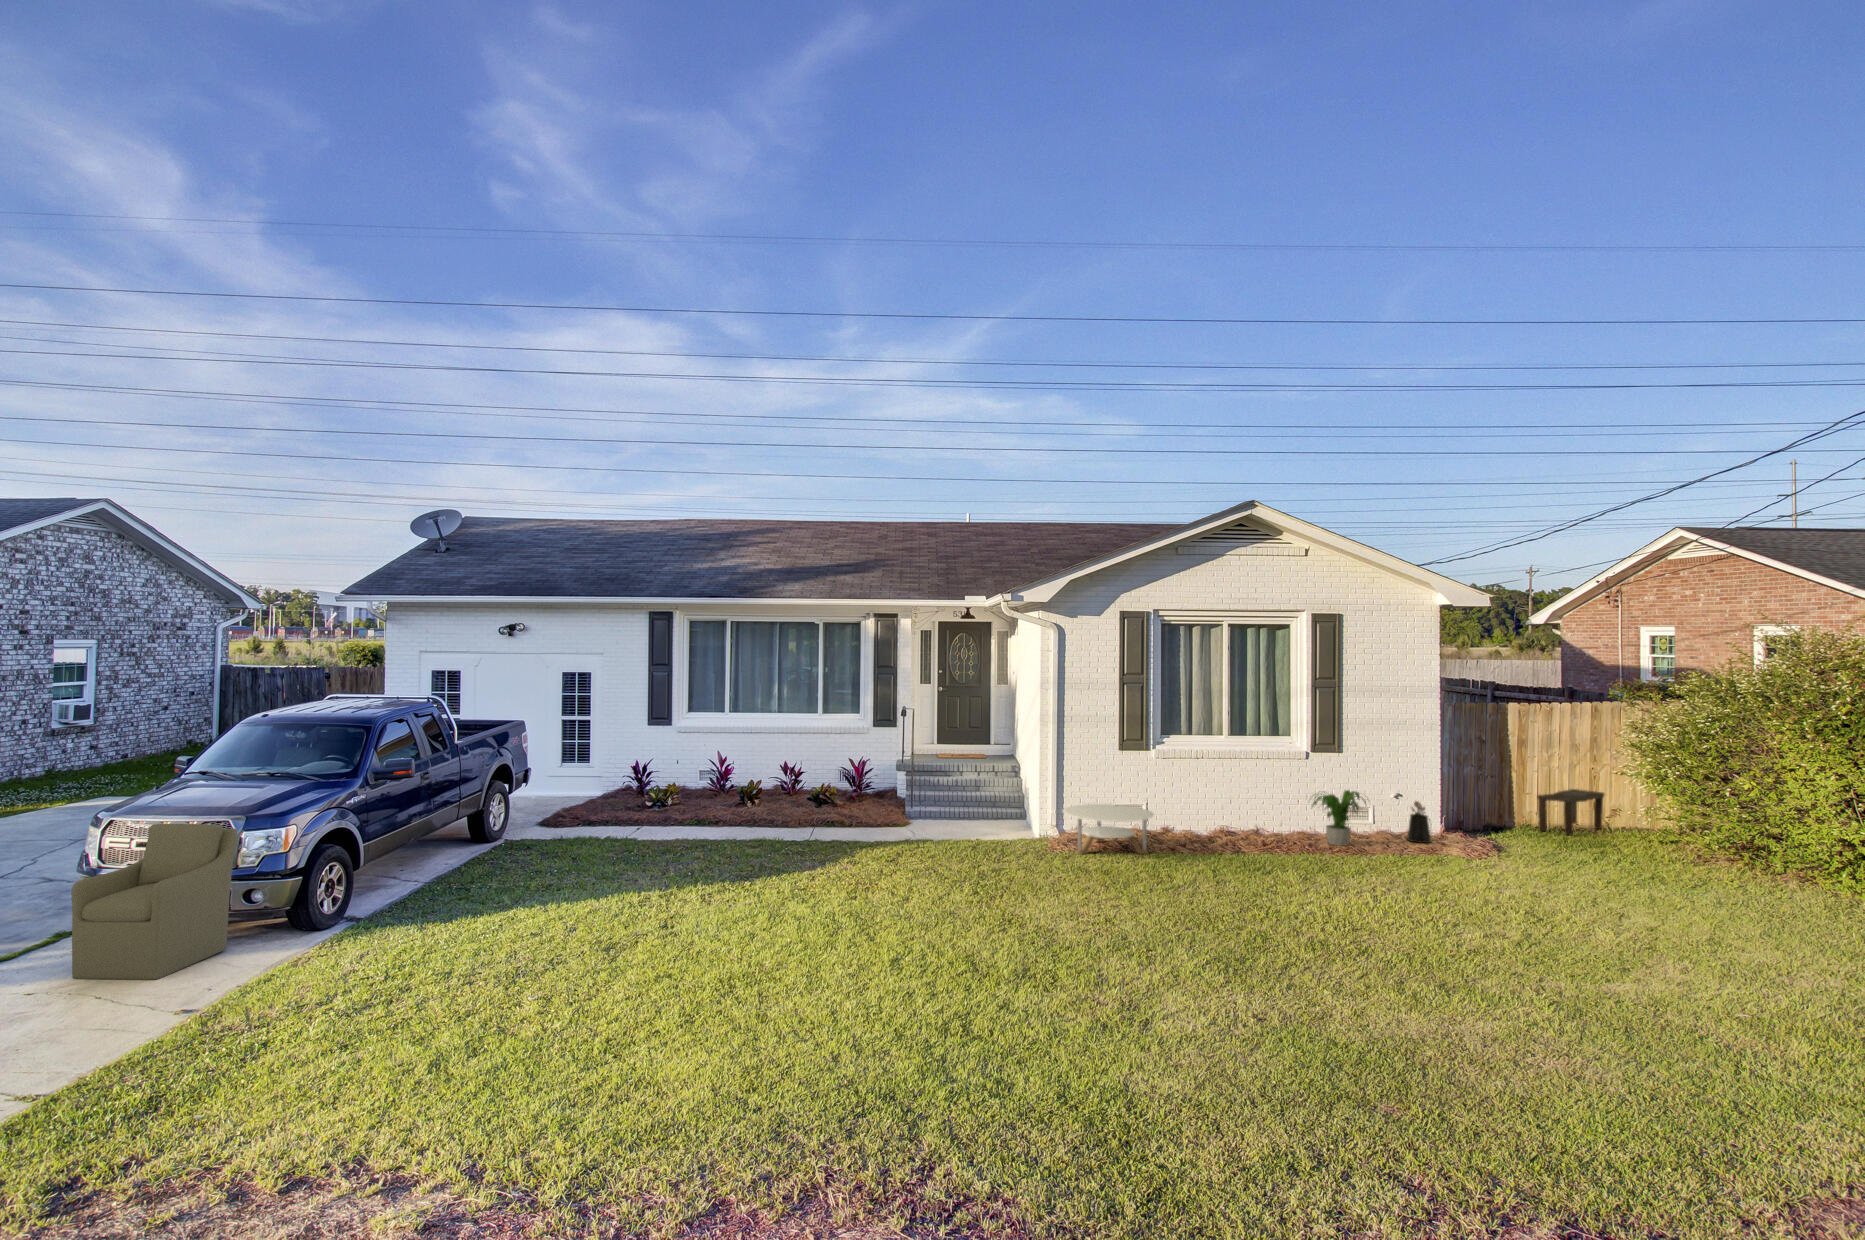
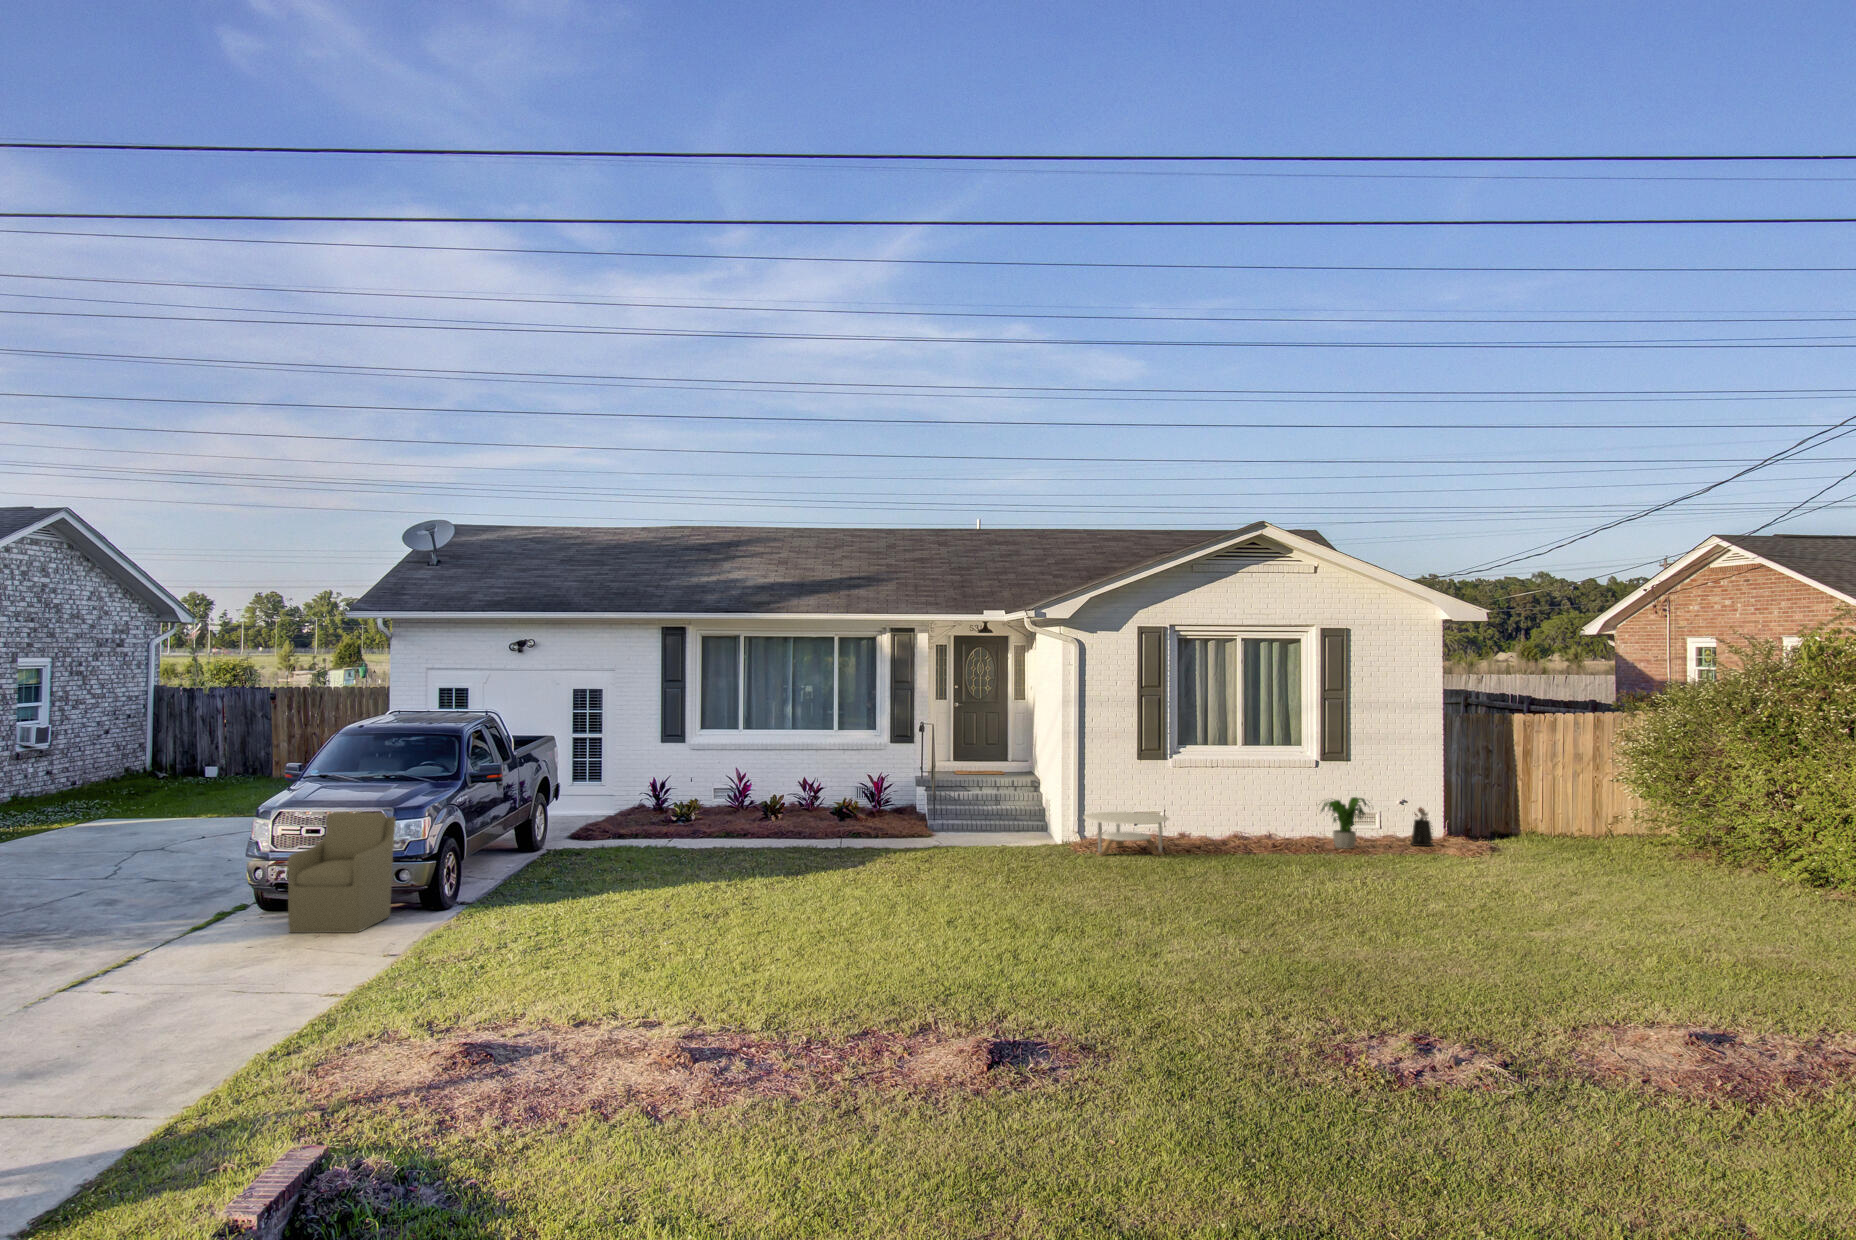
bench: present [1537,789,1604,835] -> none [1540,798,1606,840]

